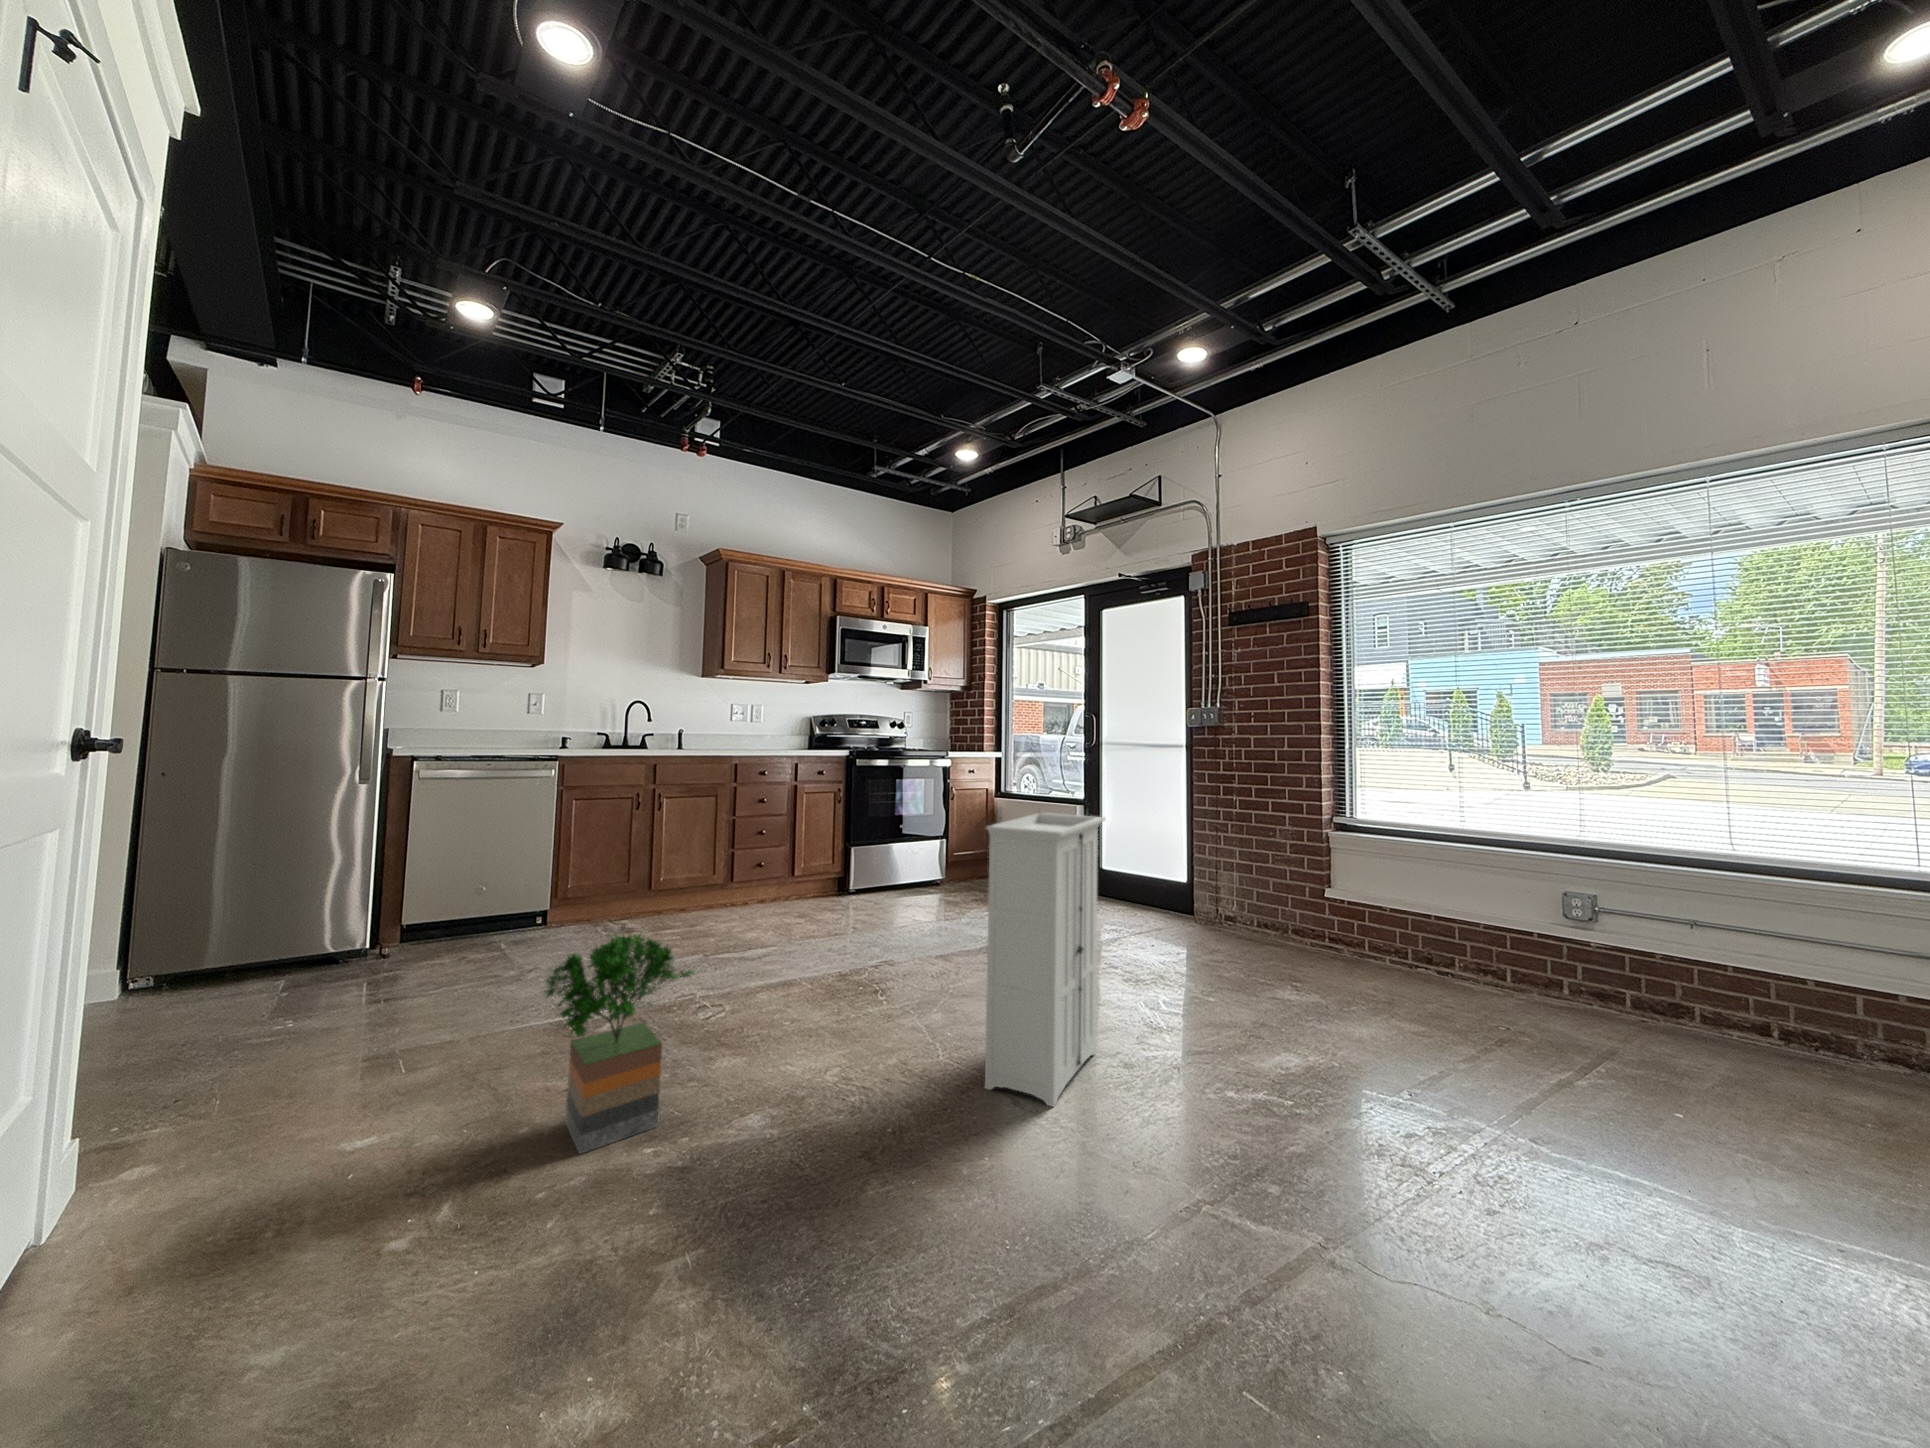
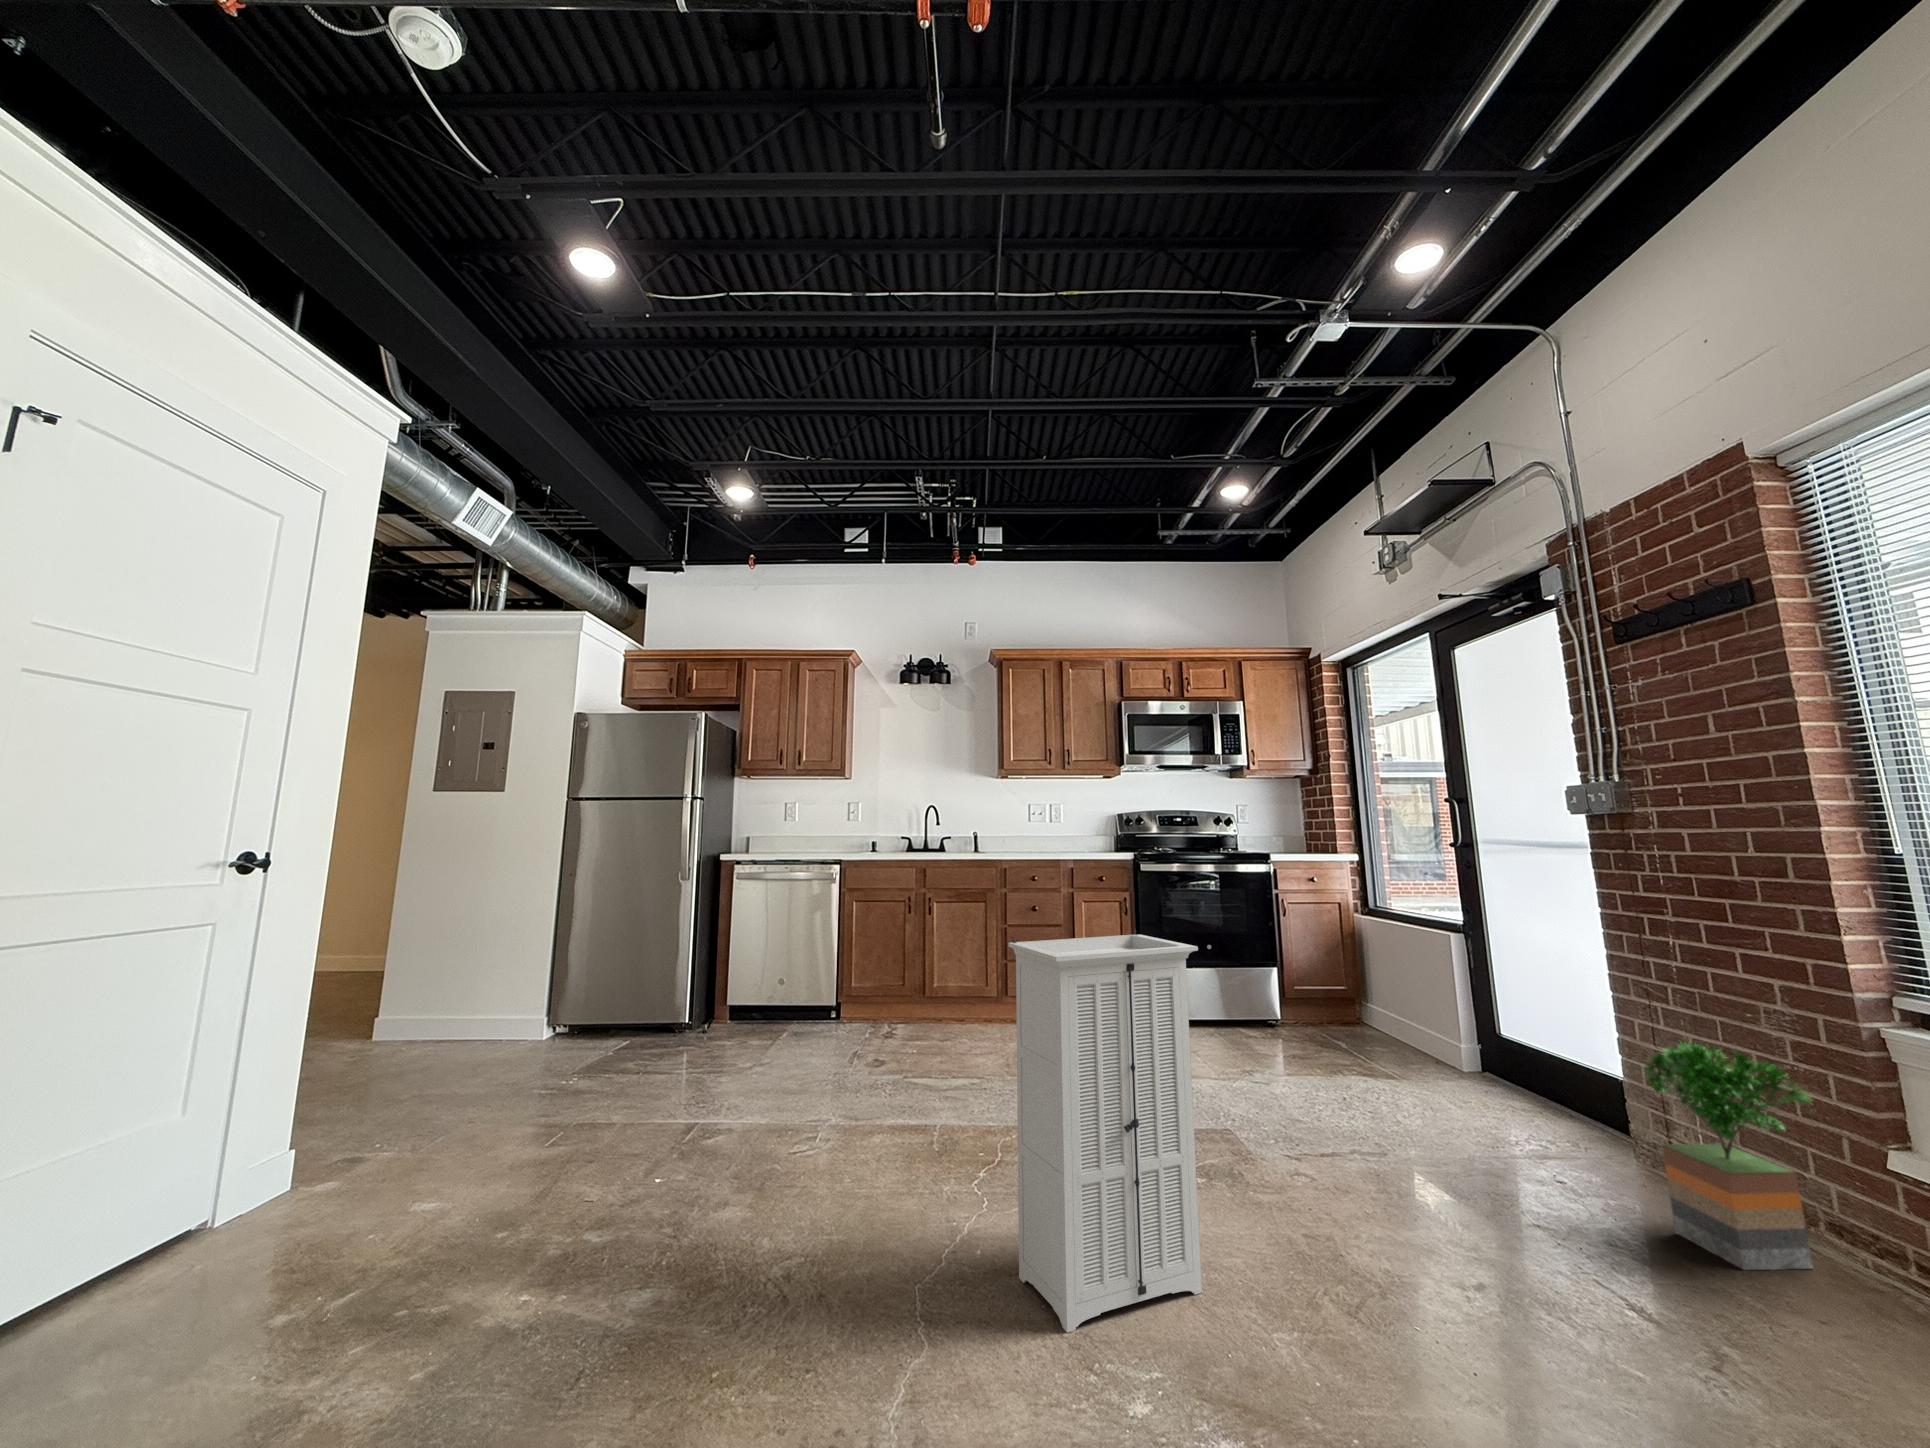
potted tree: present [544,934,694,1154] -> present [1644,1042,1813,1270]

